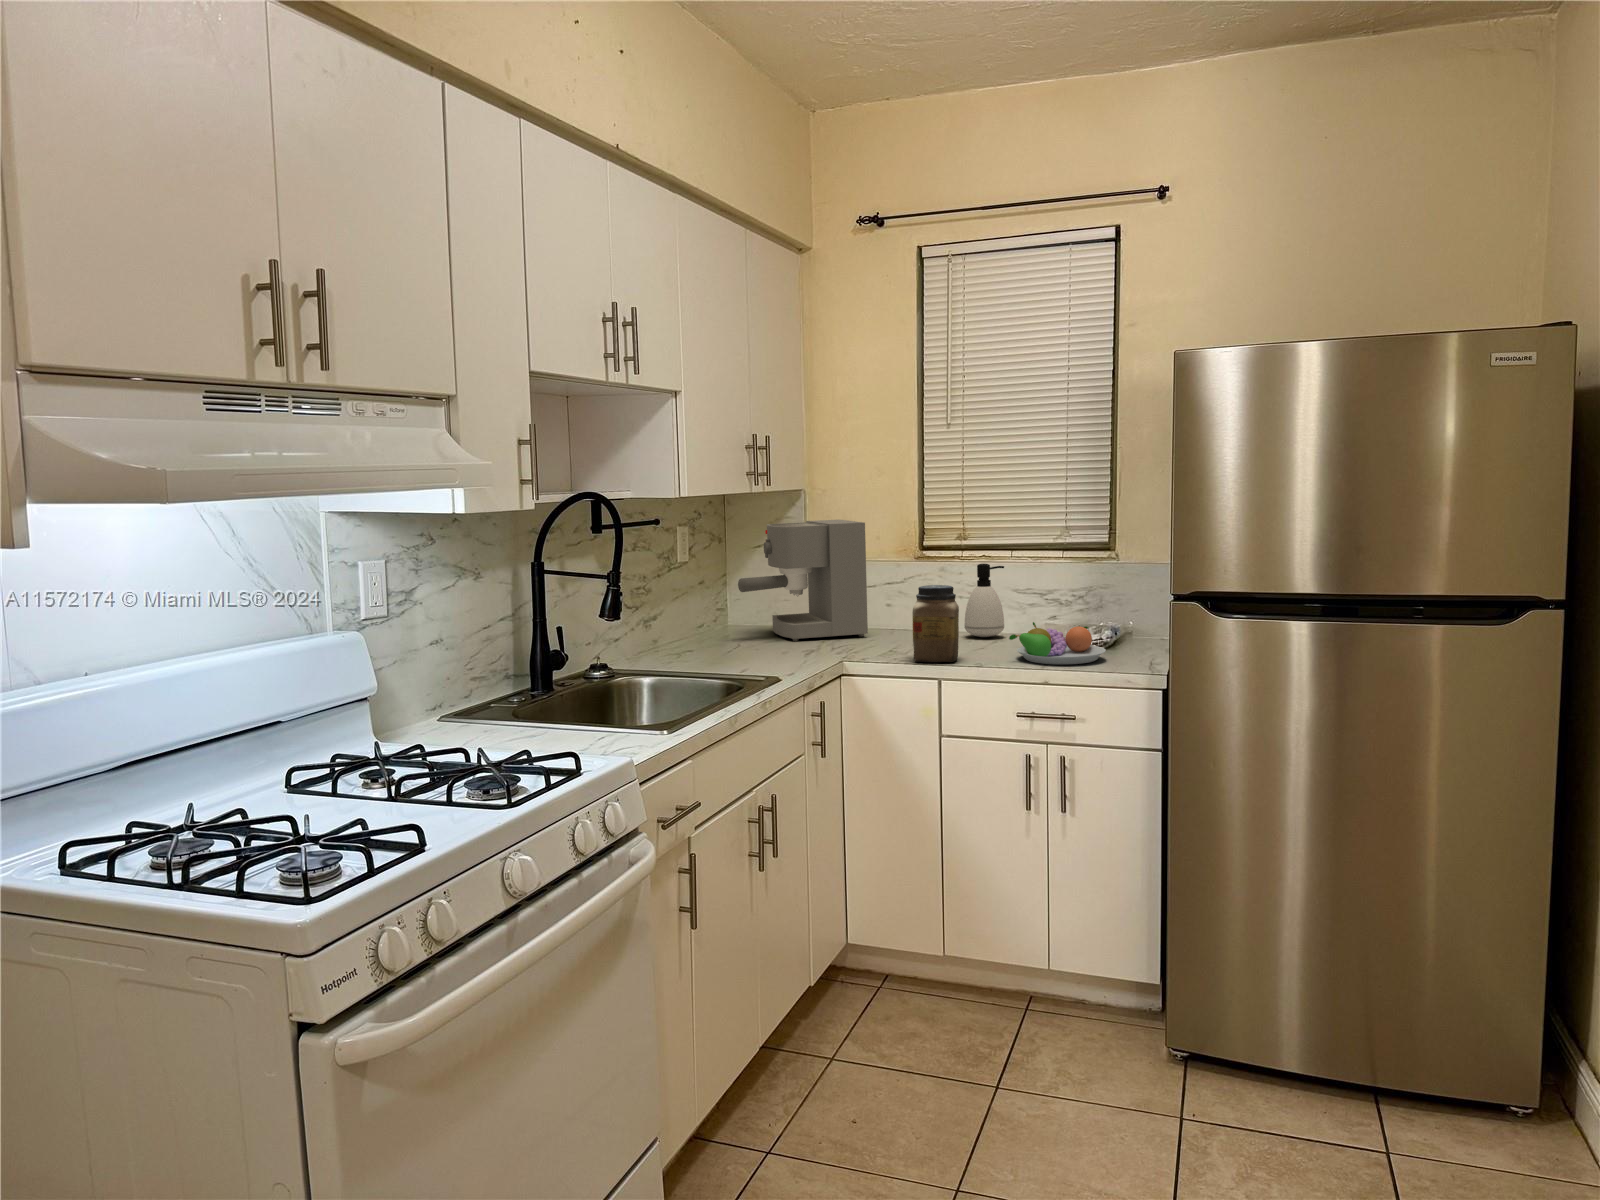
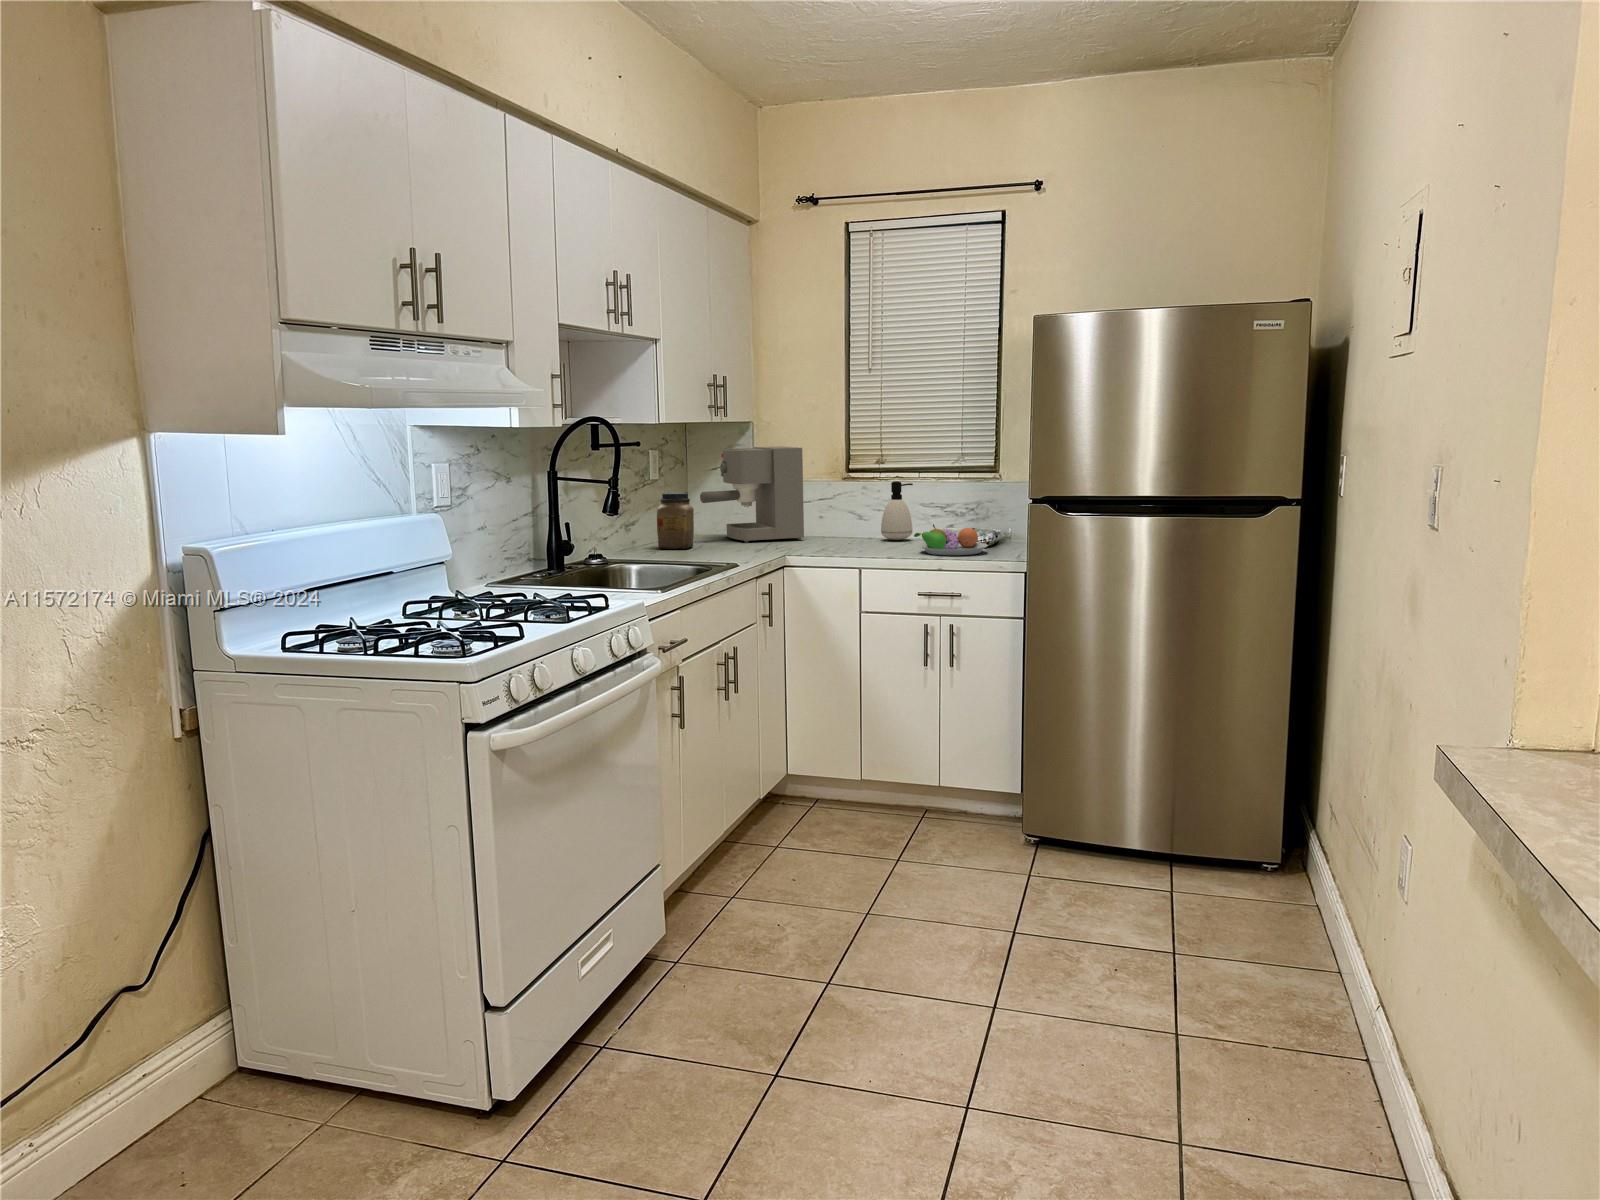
jar: present [912,585,959,662] -> present [657,492,694,549]

